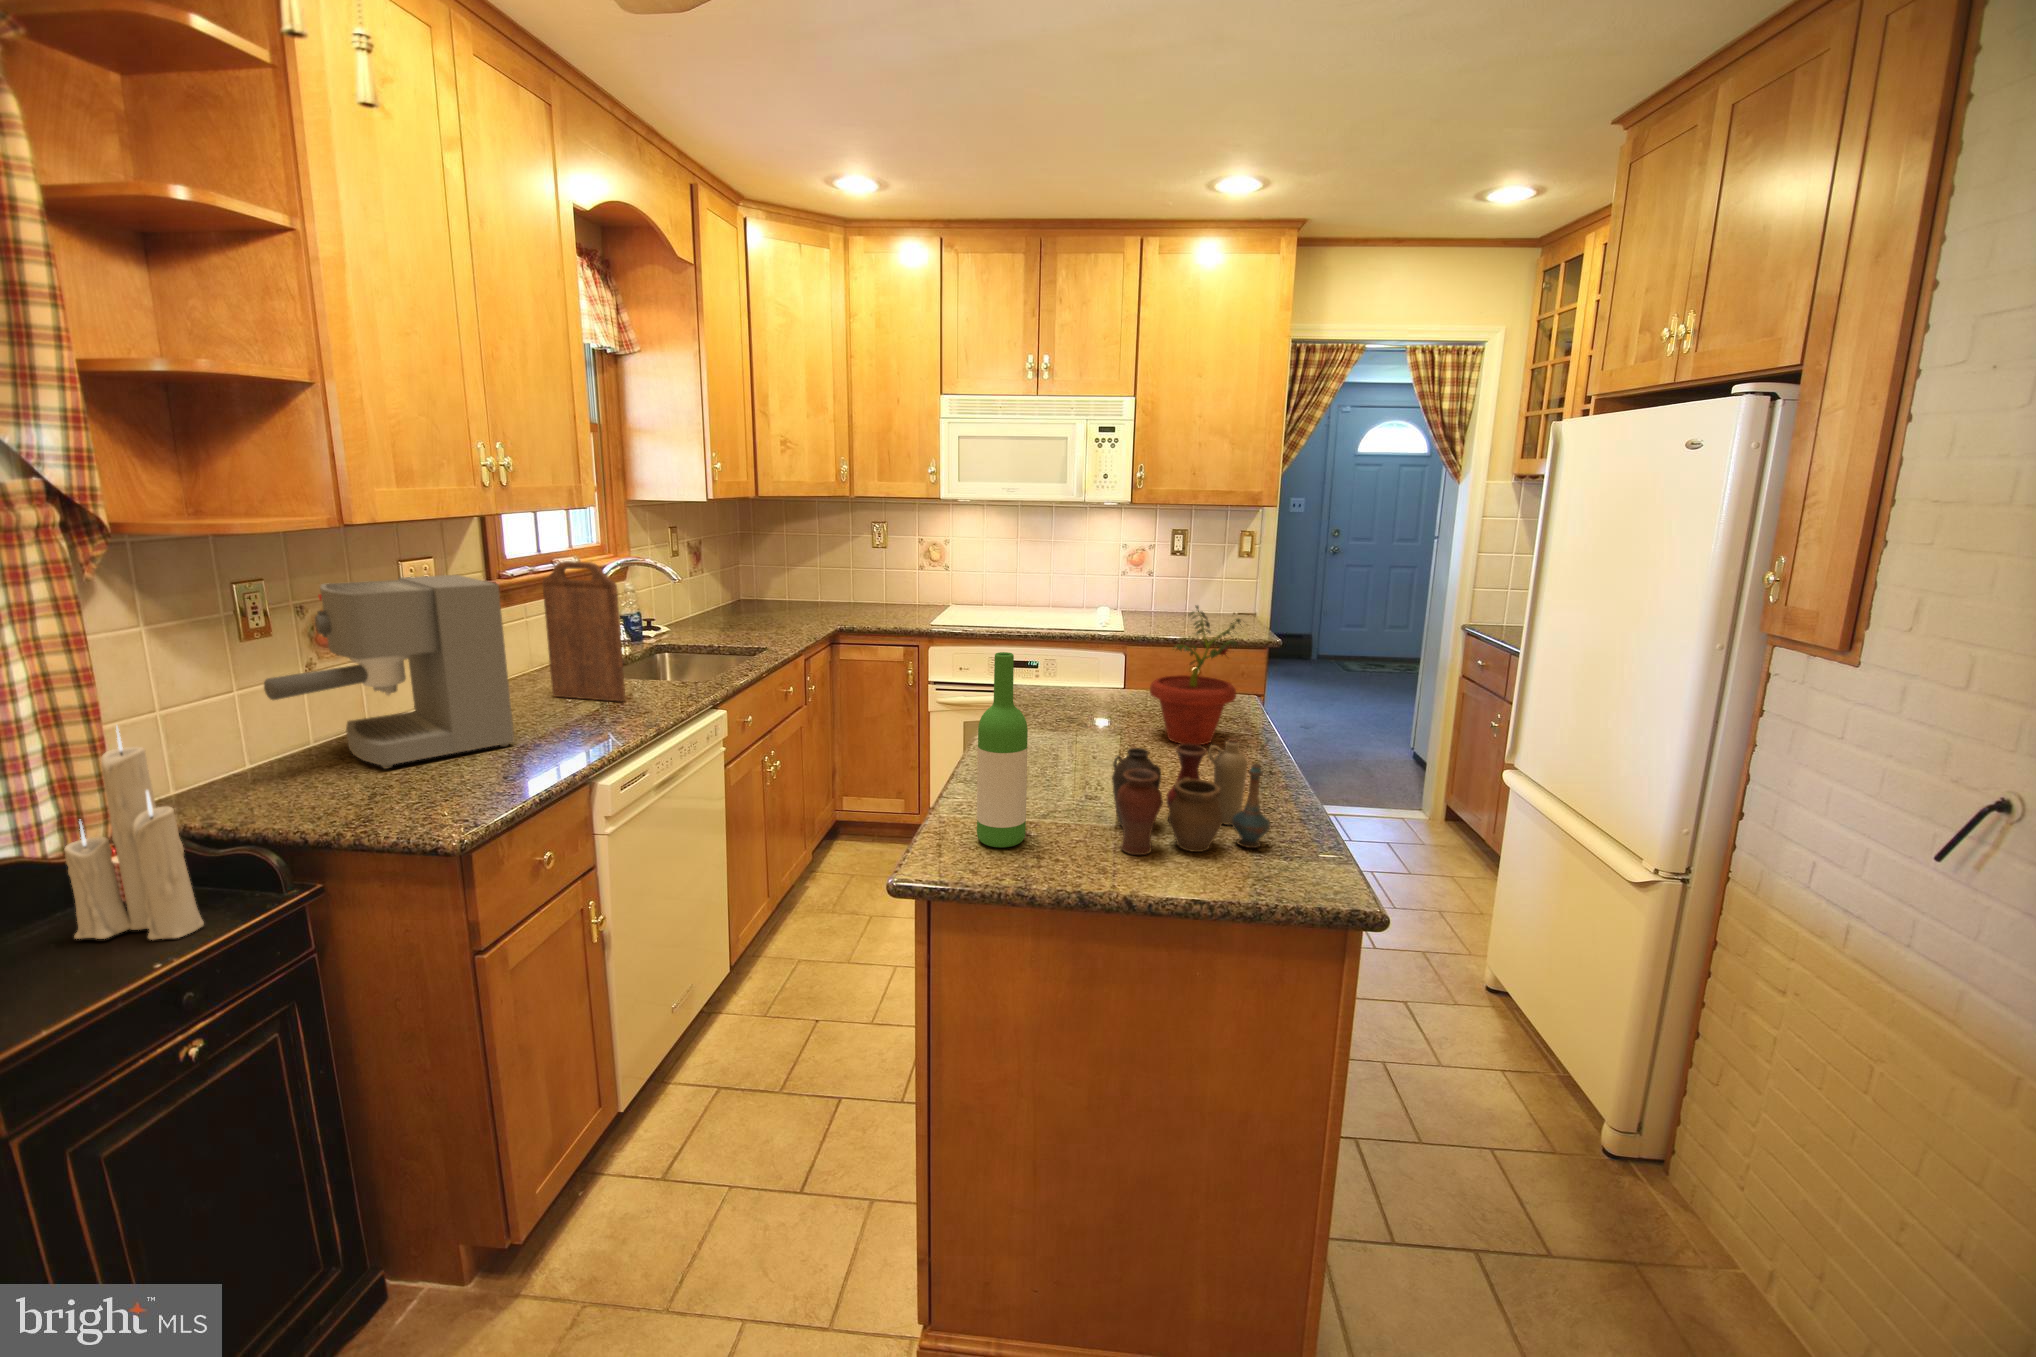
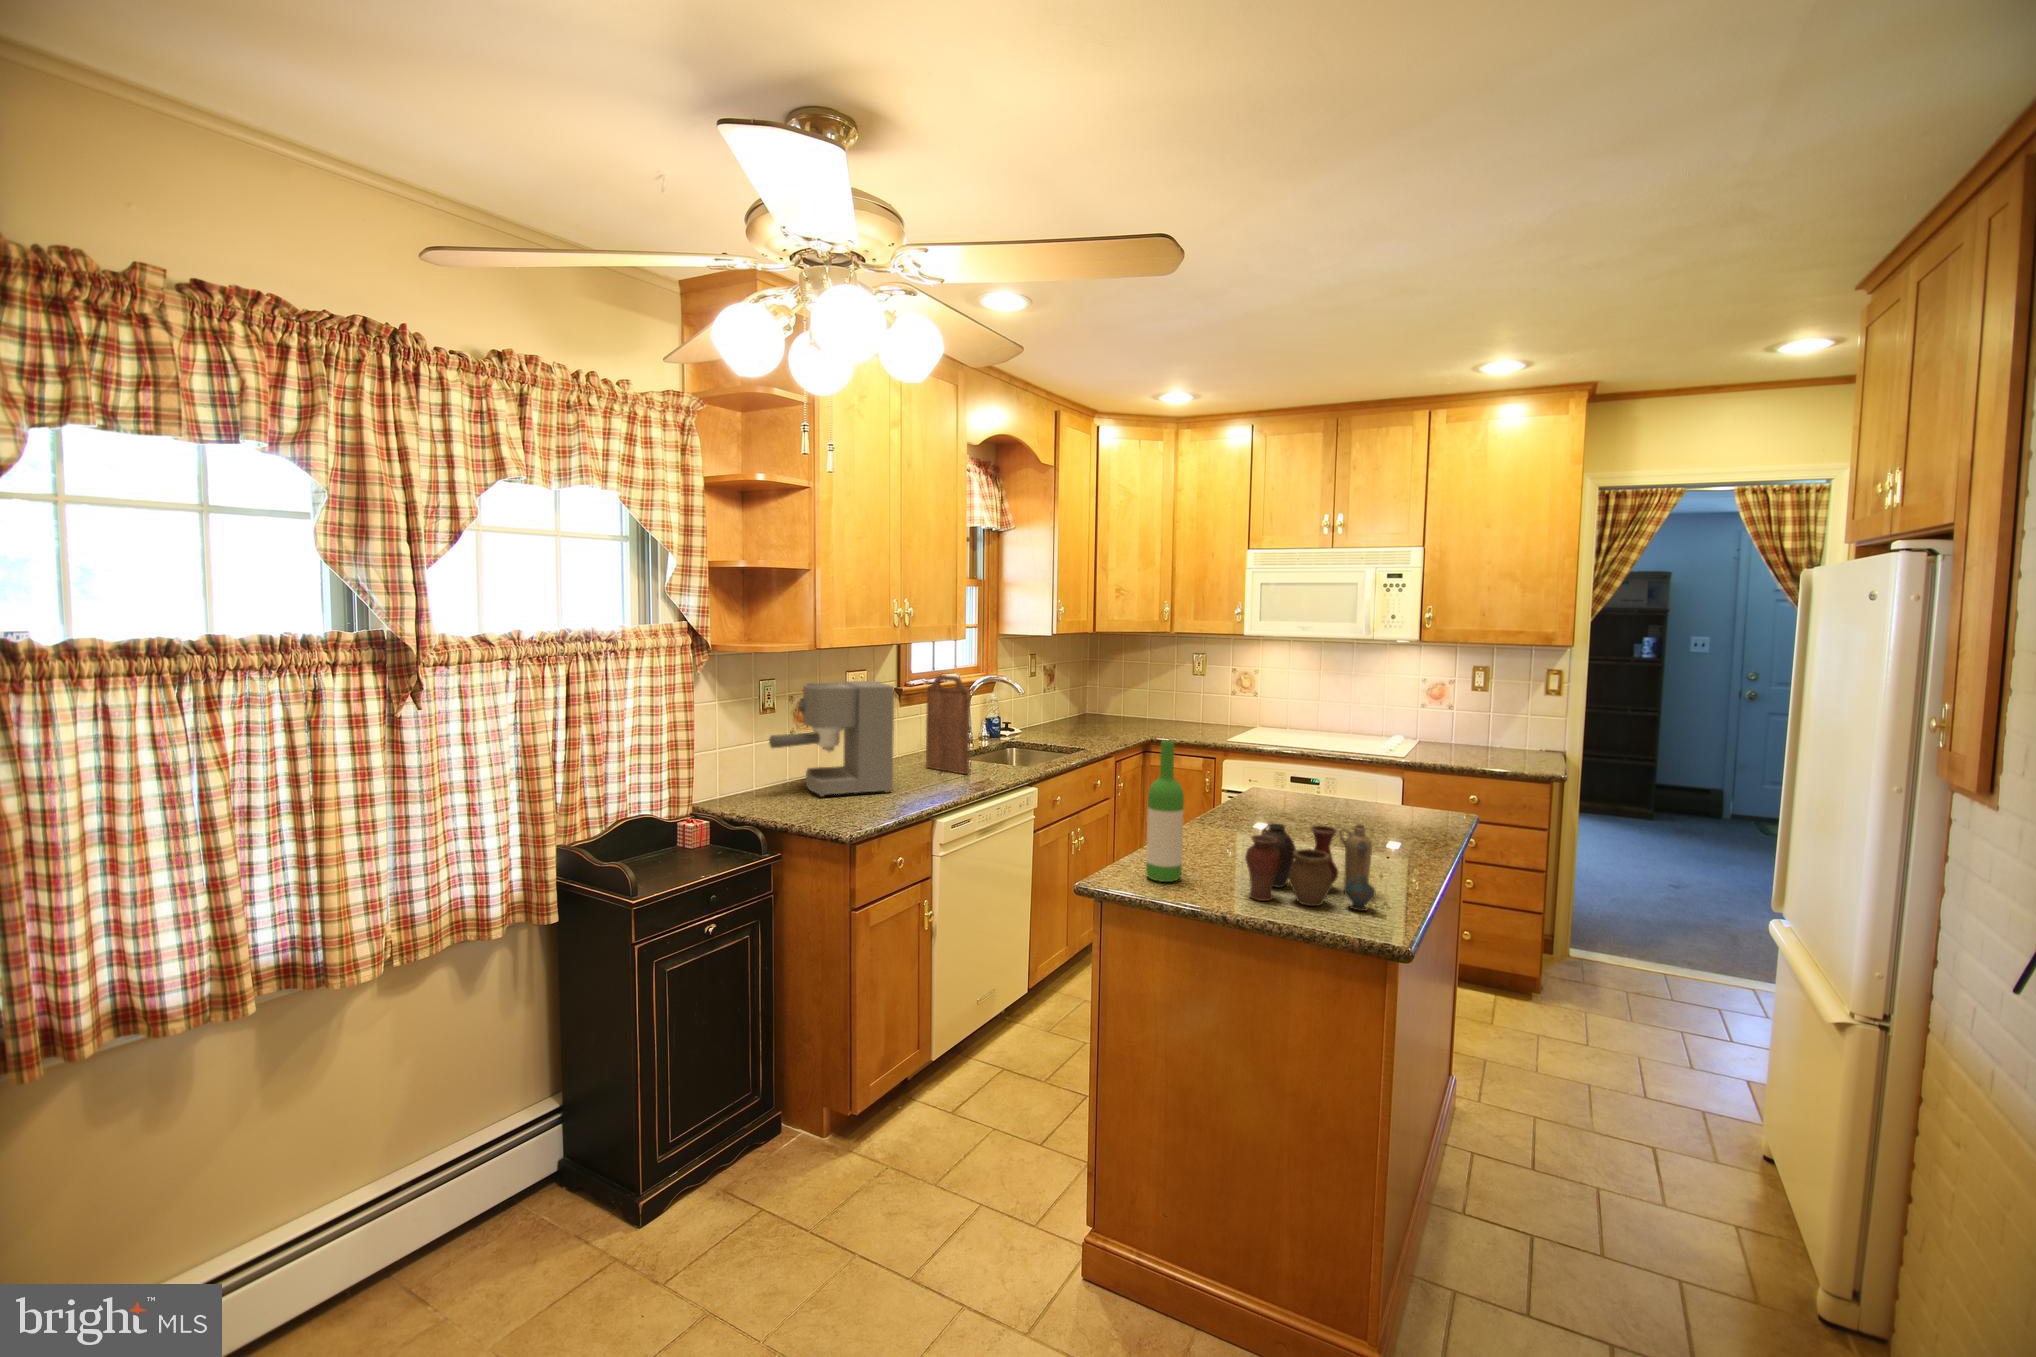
potted plant: present [1150,606,1241,745] -> none [1347,725,1438,845]
candle: present [64,727,204,940] -> none [672,742,724,867]

